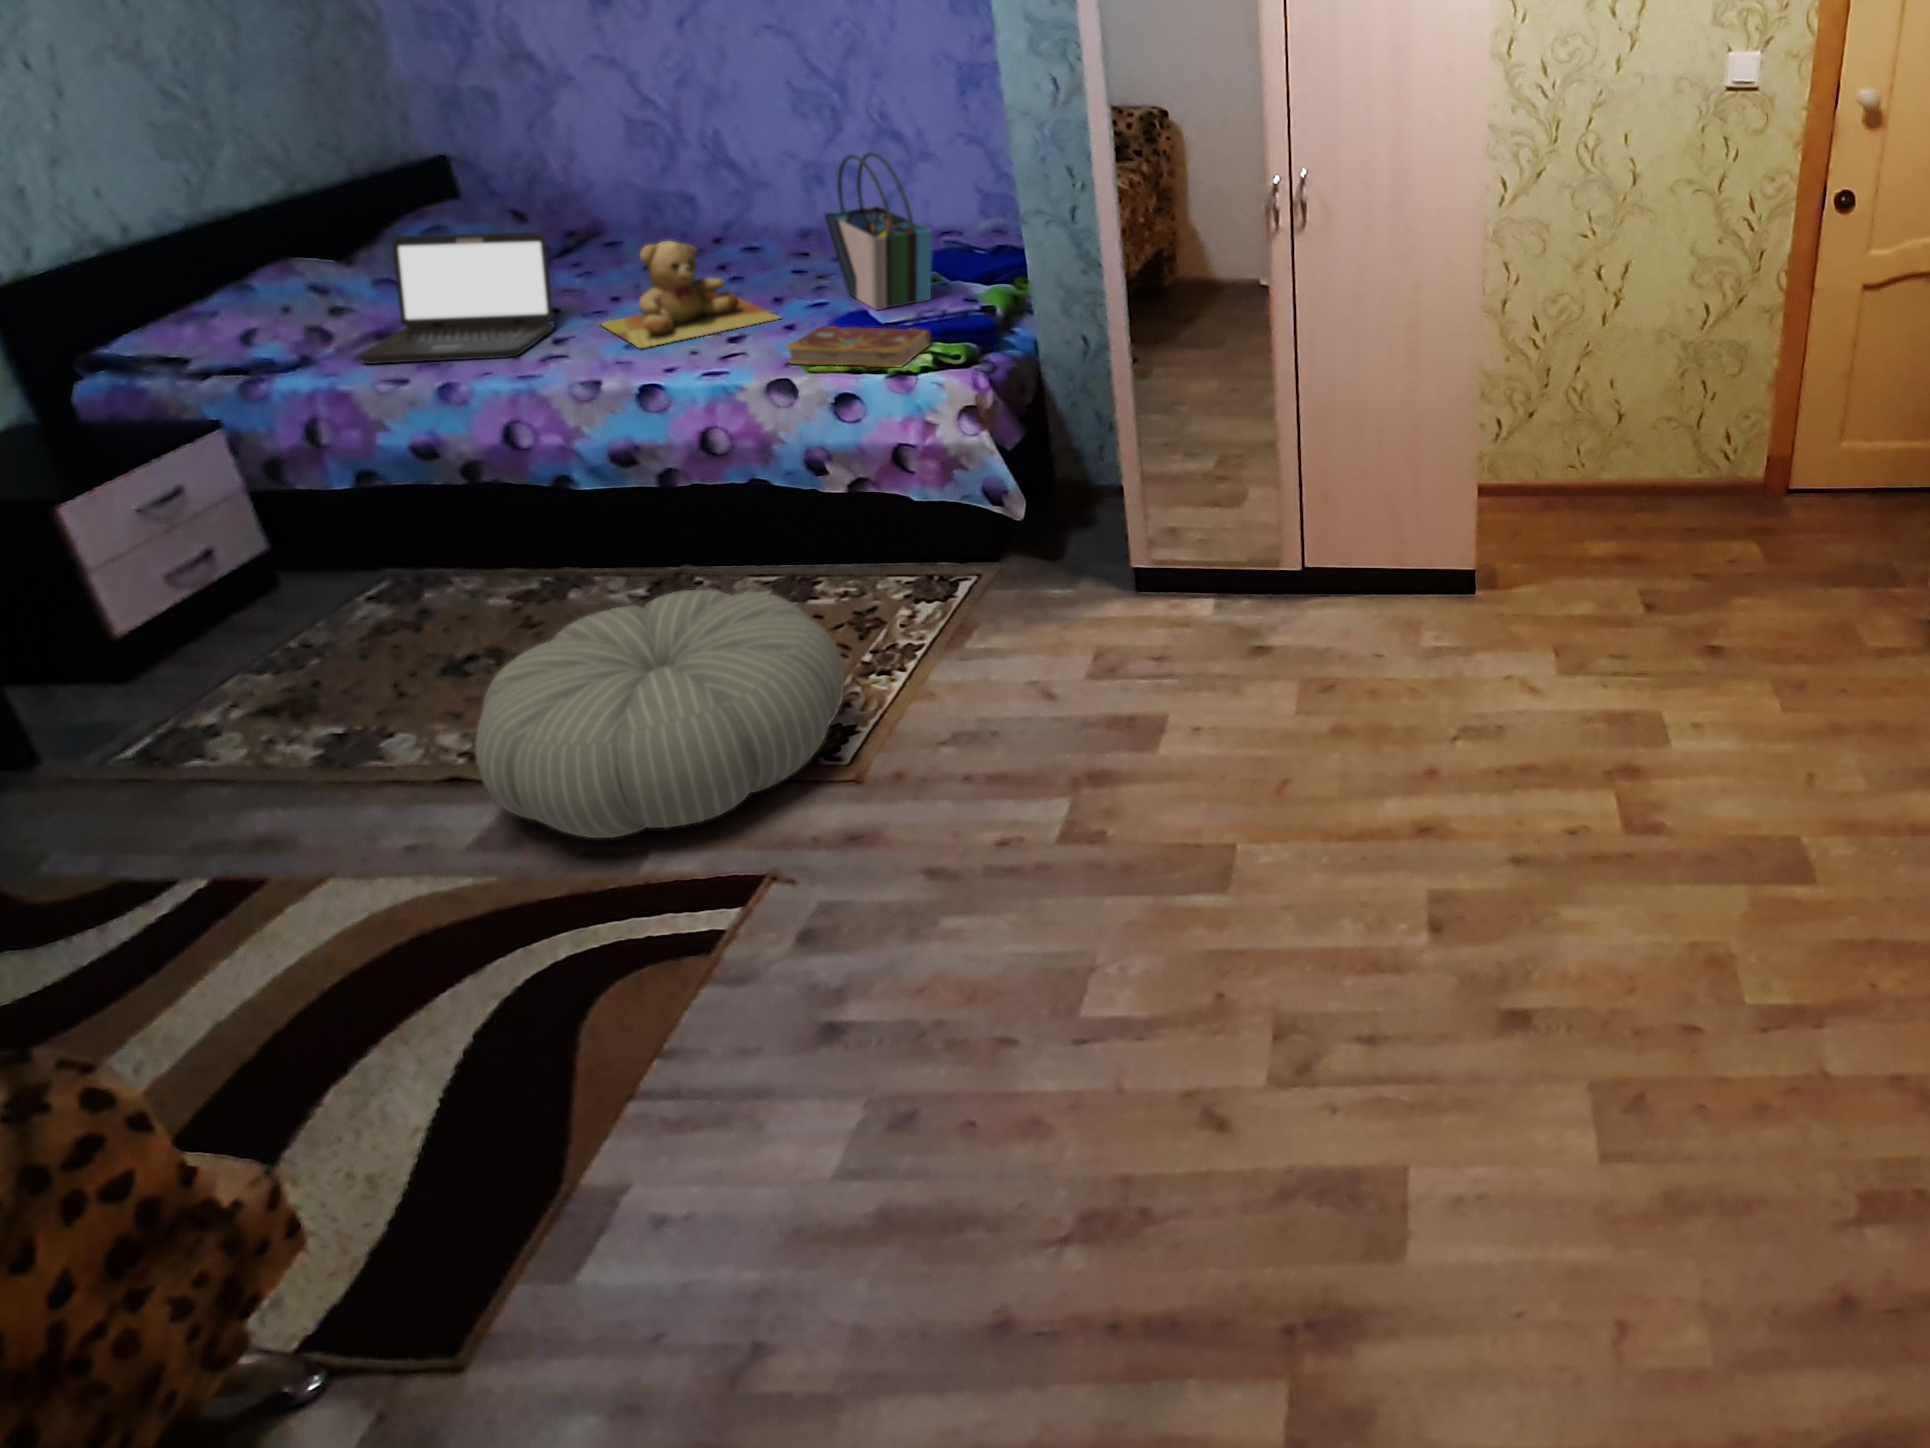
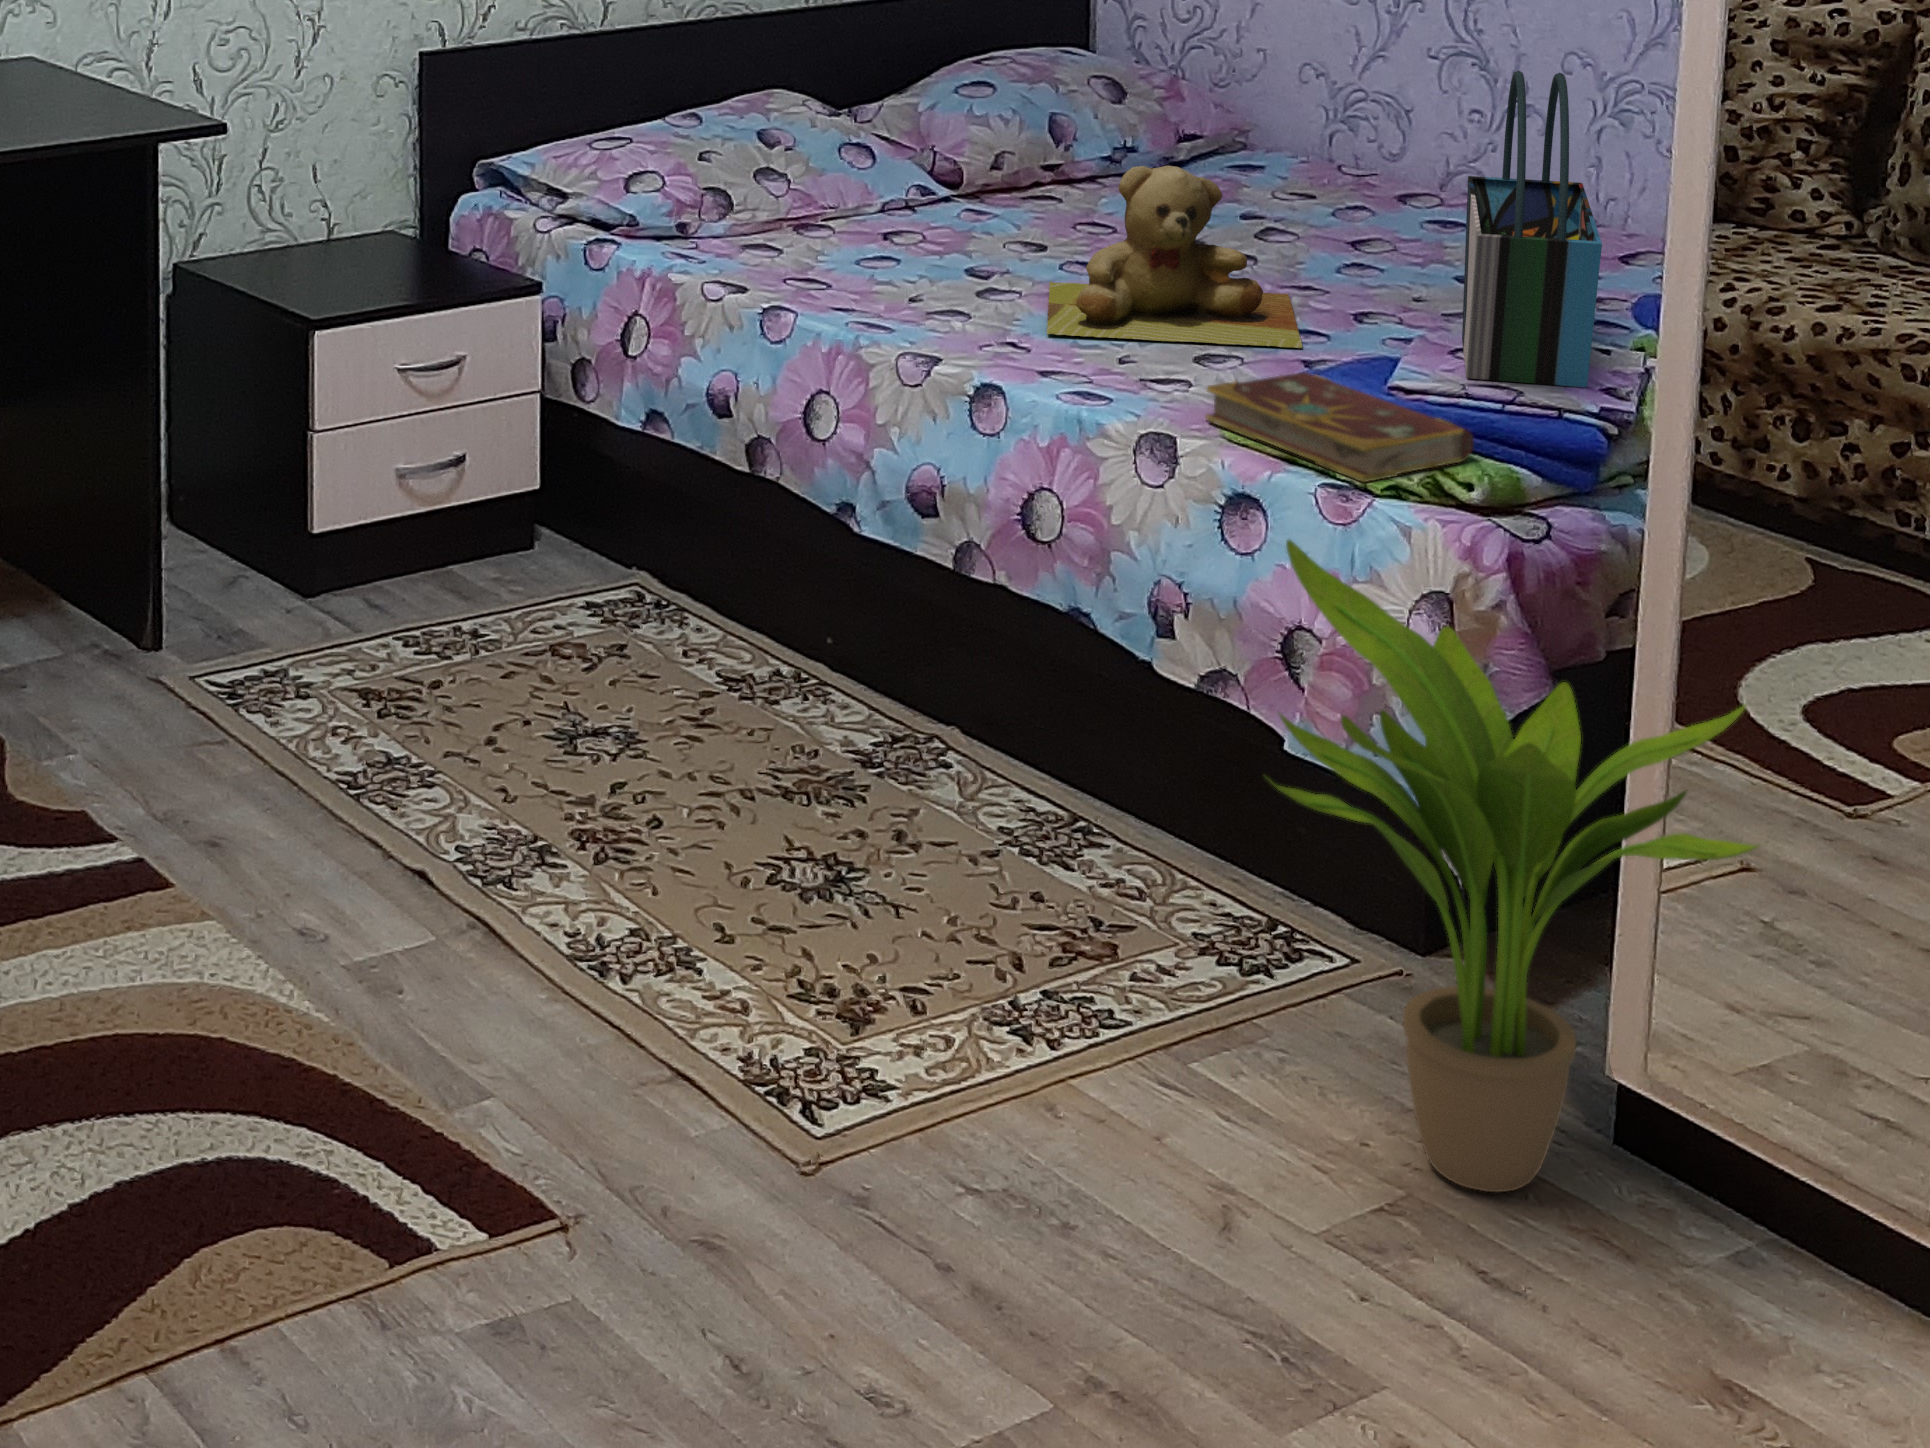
laptop: present [359,233,554,364] -> none [731,86,1026,300]
potted plant: none [973,394,1222,636] -> present [1265,540,1759,1192]
pouf: present [475,590,844,838] -> none [380,702,927,1094]

